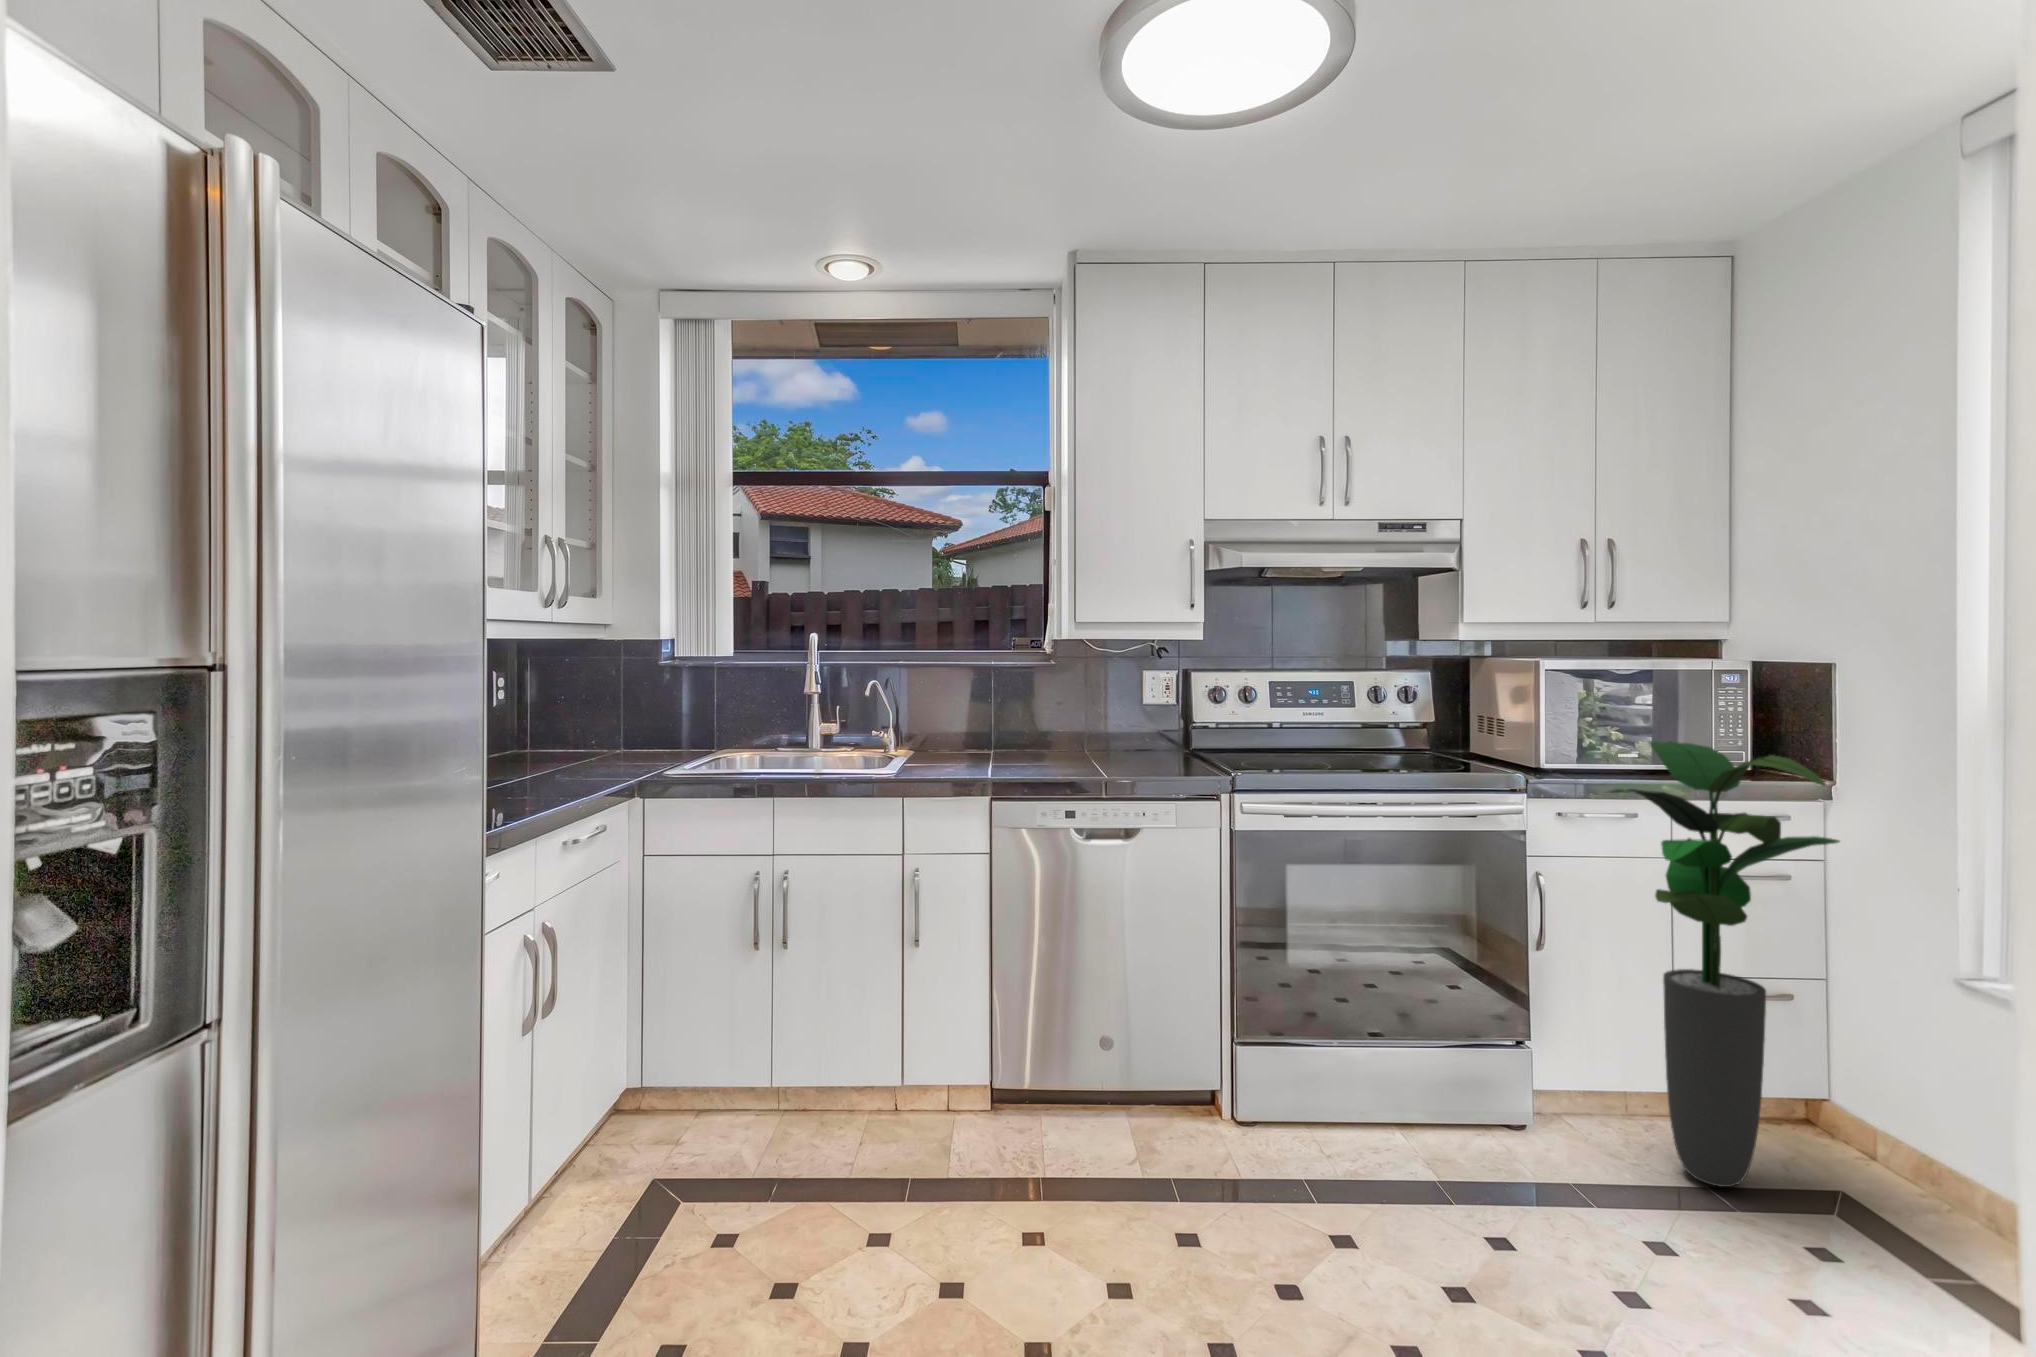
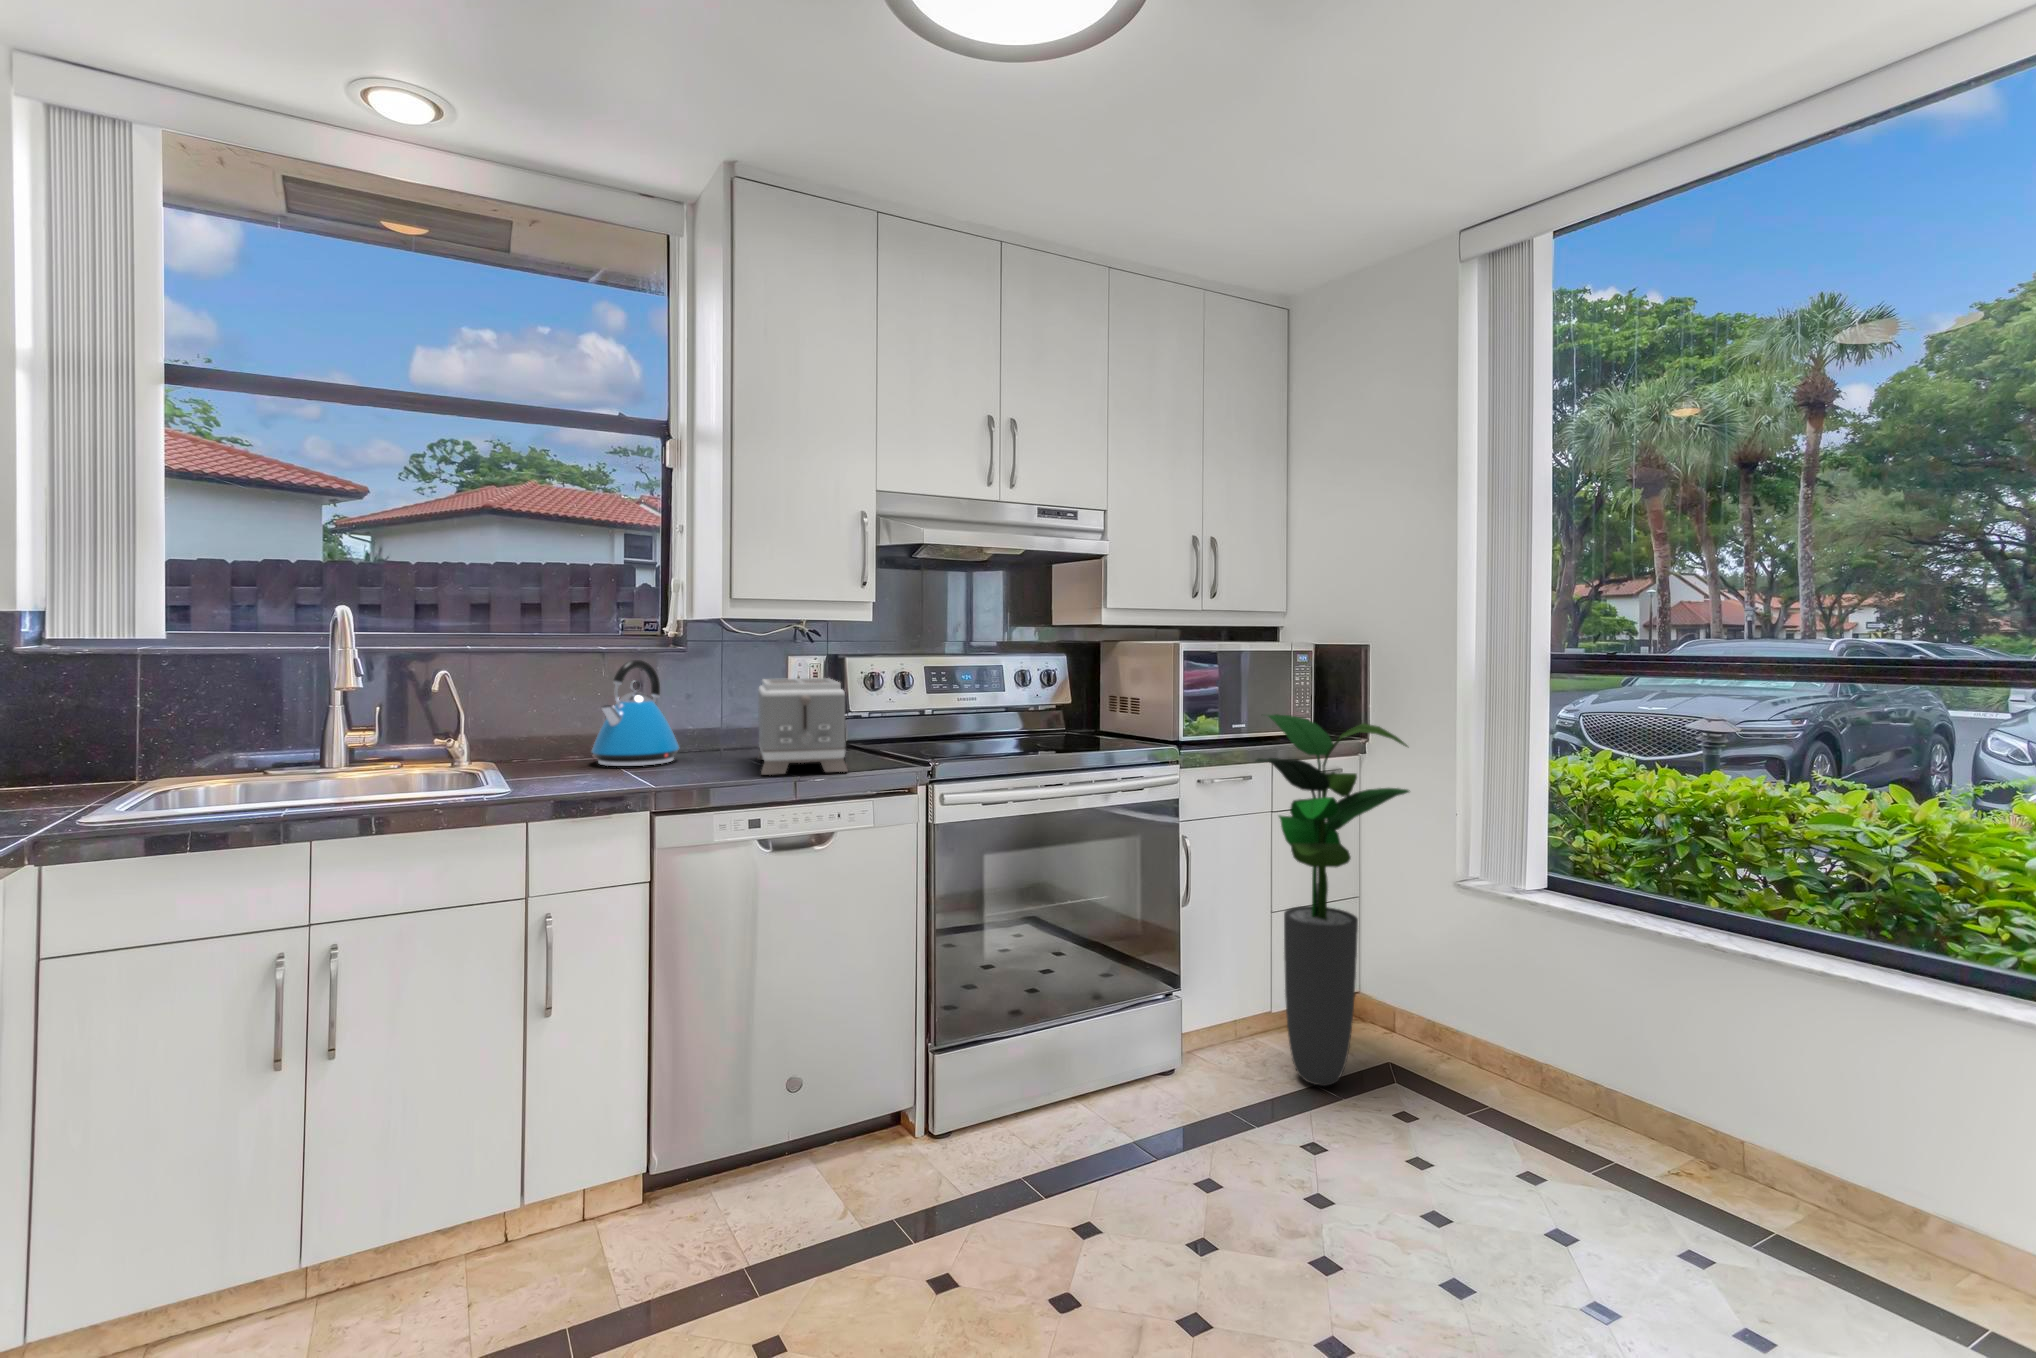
kettle: none [972,675,1038,761] -> present [592,660,679,766]
toaster: none [1082,692,1165,774] -> present [758,678,847,775]

